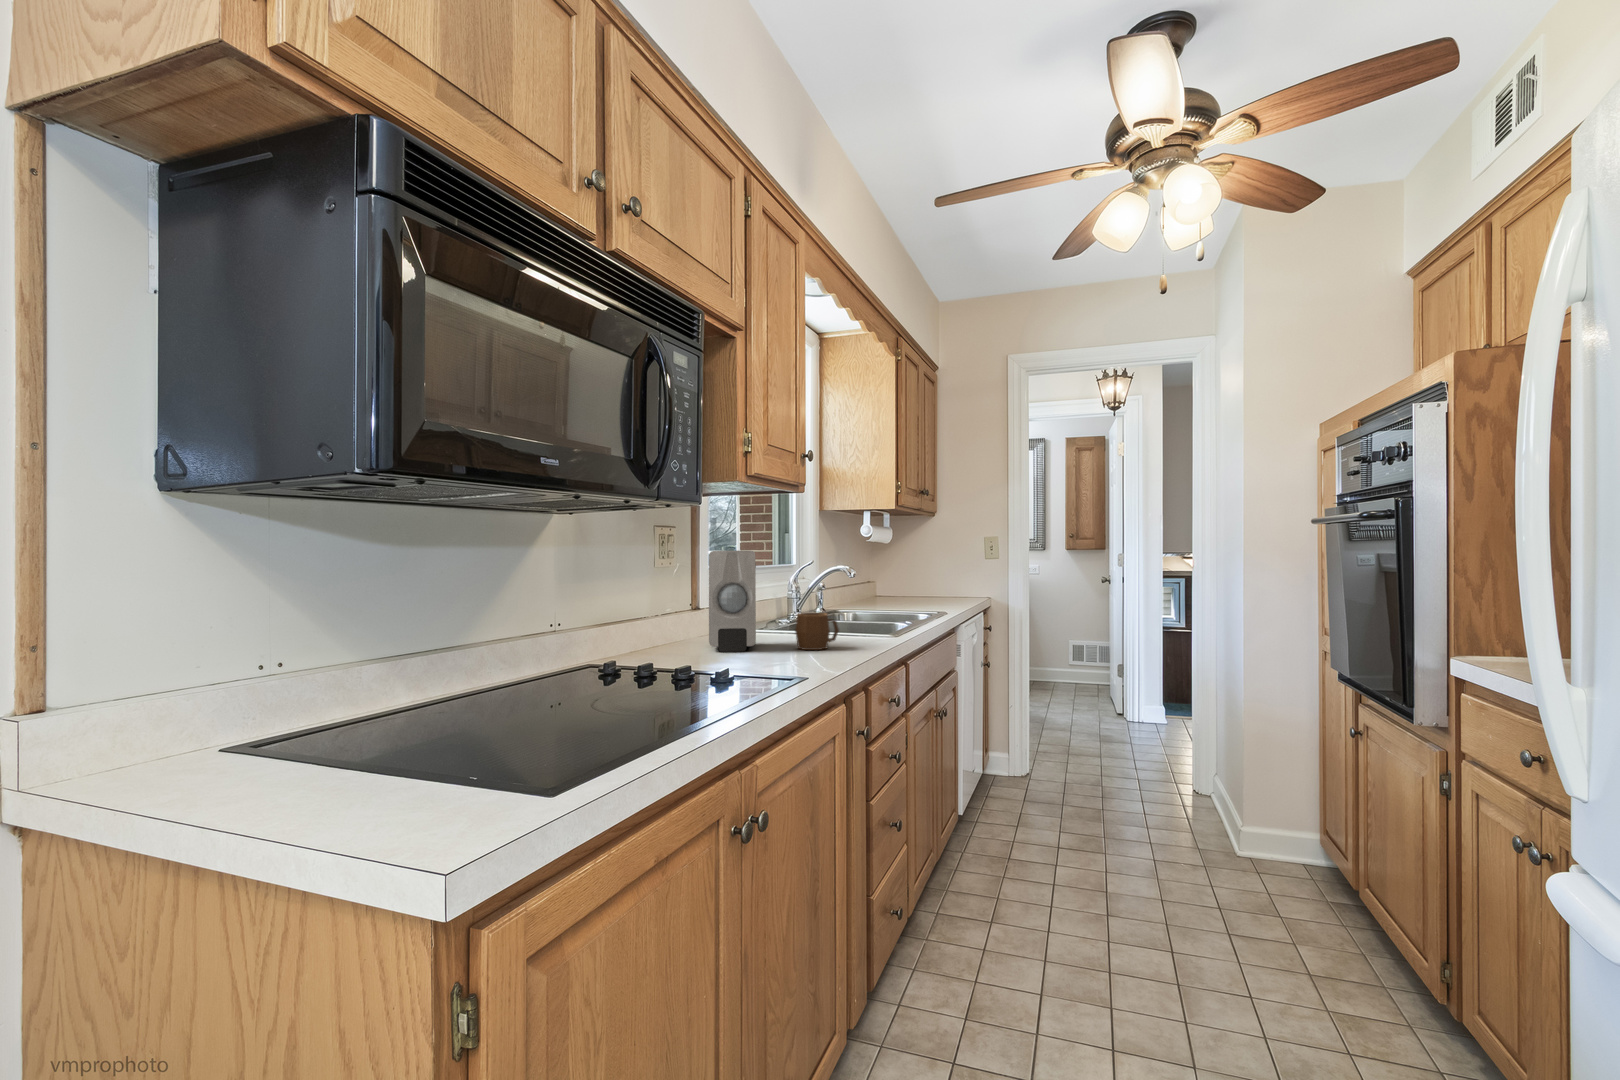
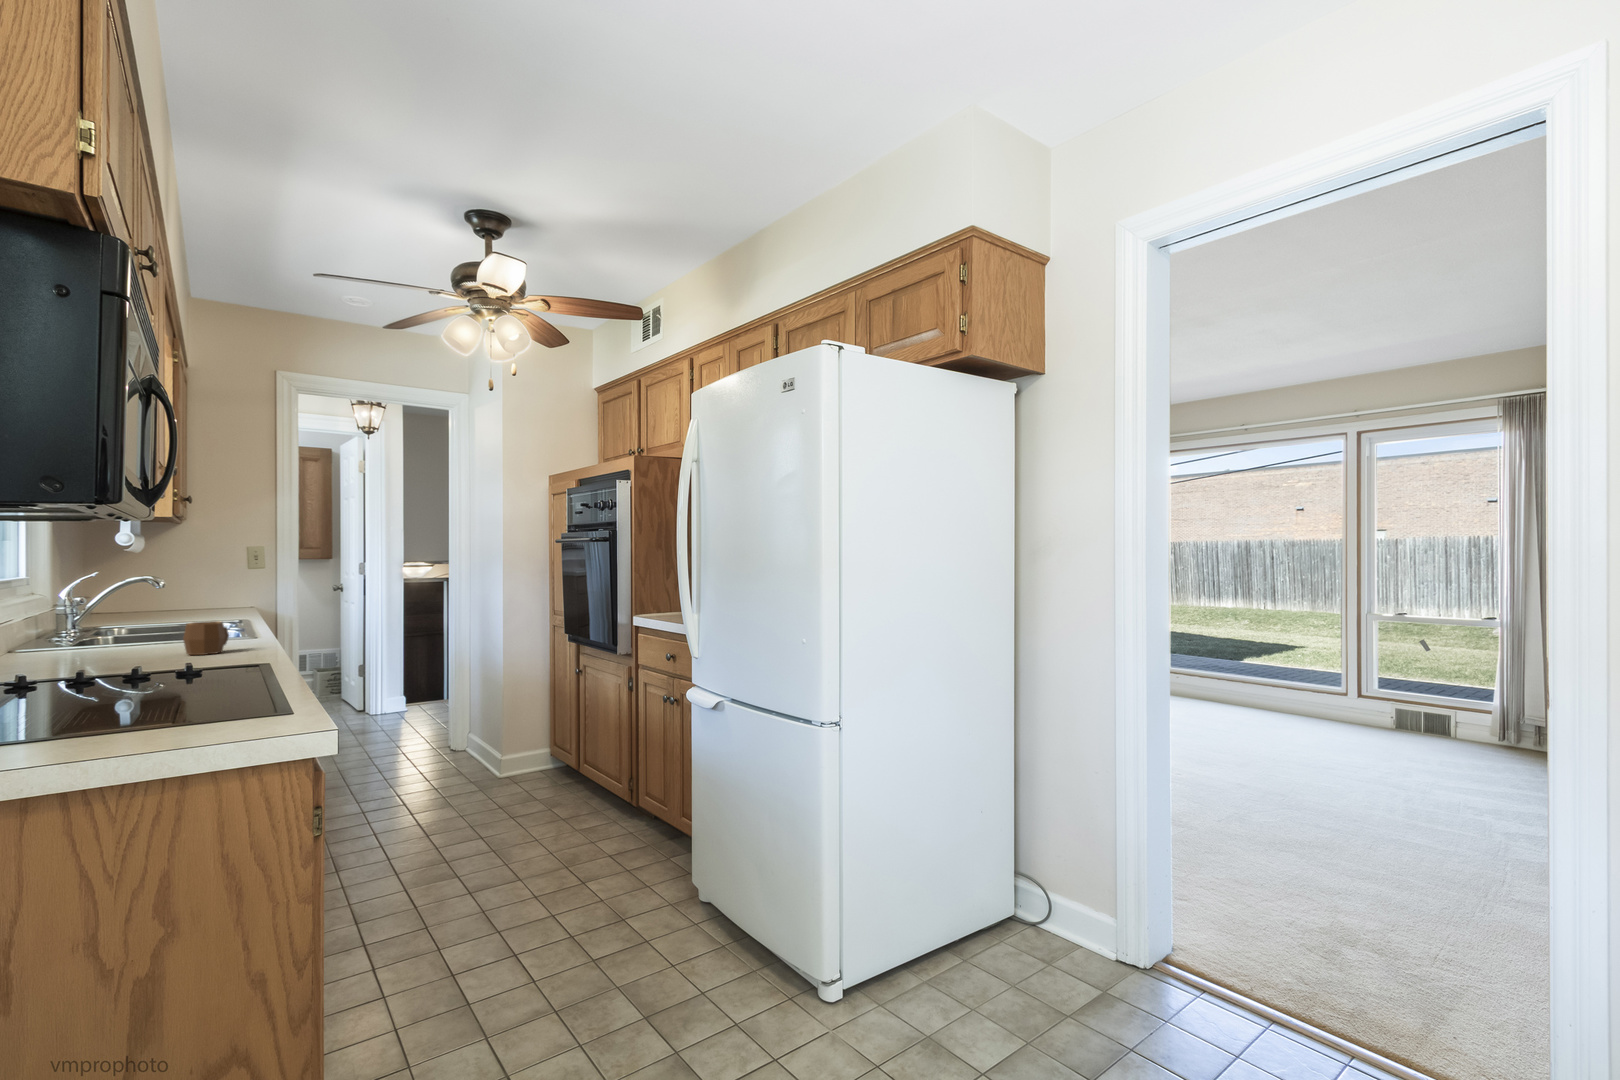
soap dispenser: present [709,551,756,652] -> none [62,566,148,666]

